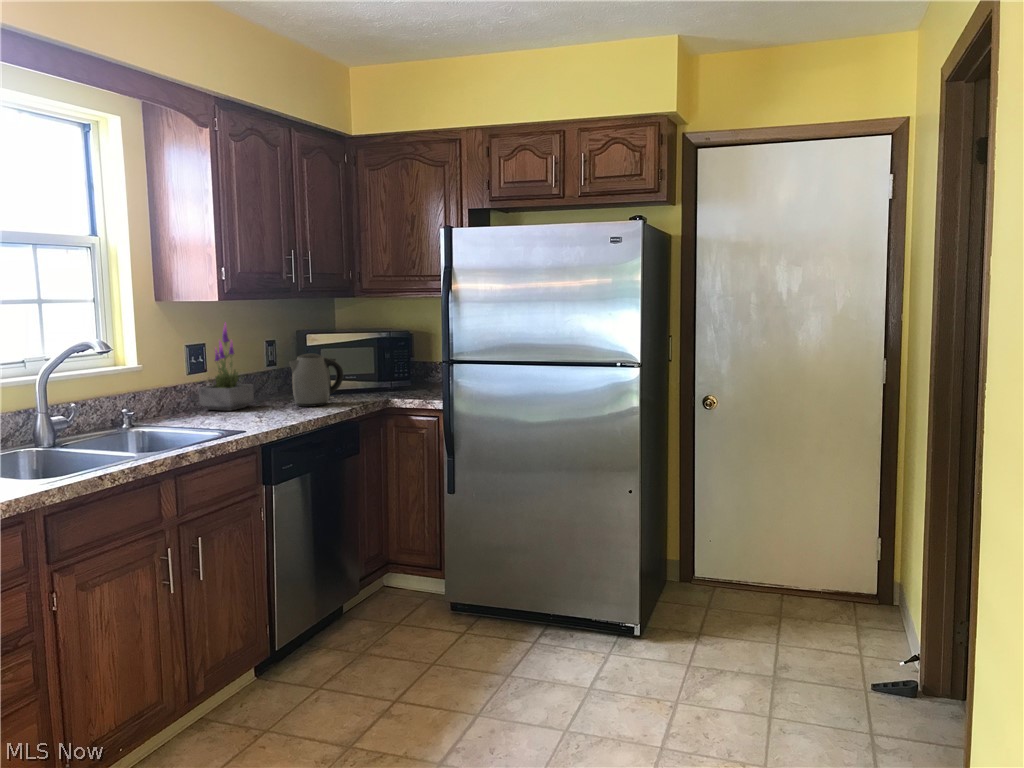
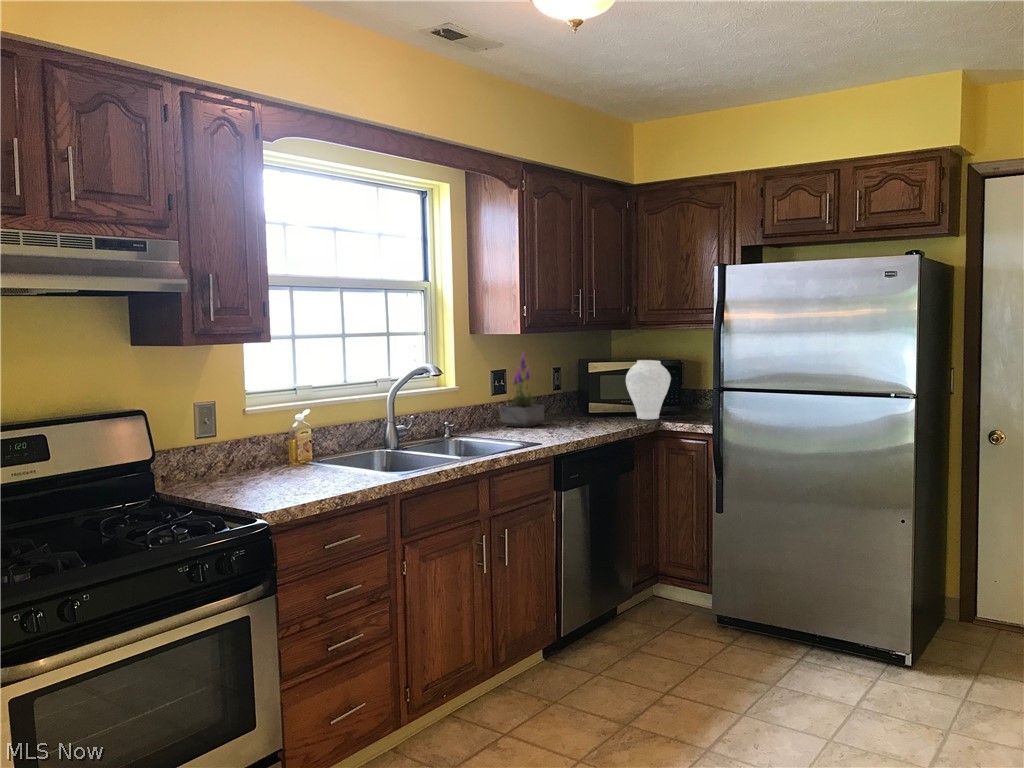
vase: none [348,331,398,396] -> present [626,360,671,419]
kettle: present [289,354,343,407] -> none [575,379,622,426]

